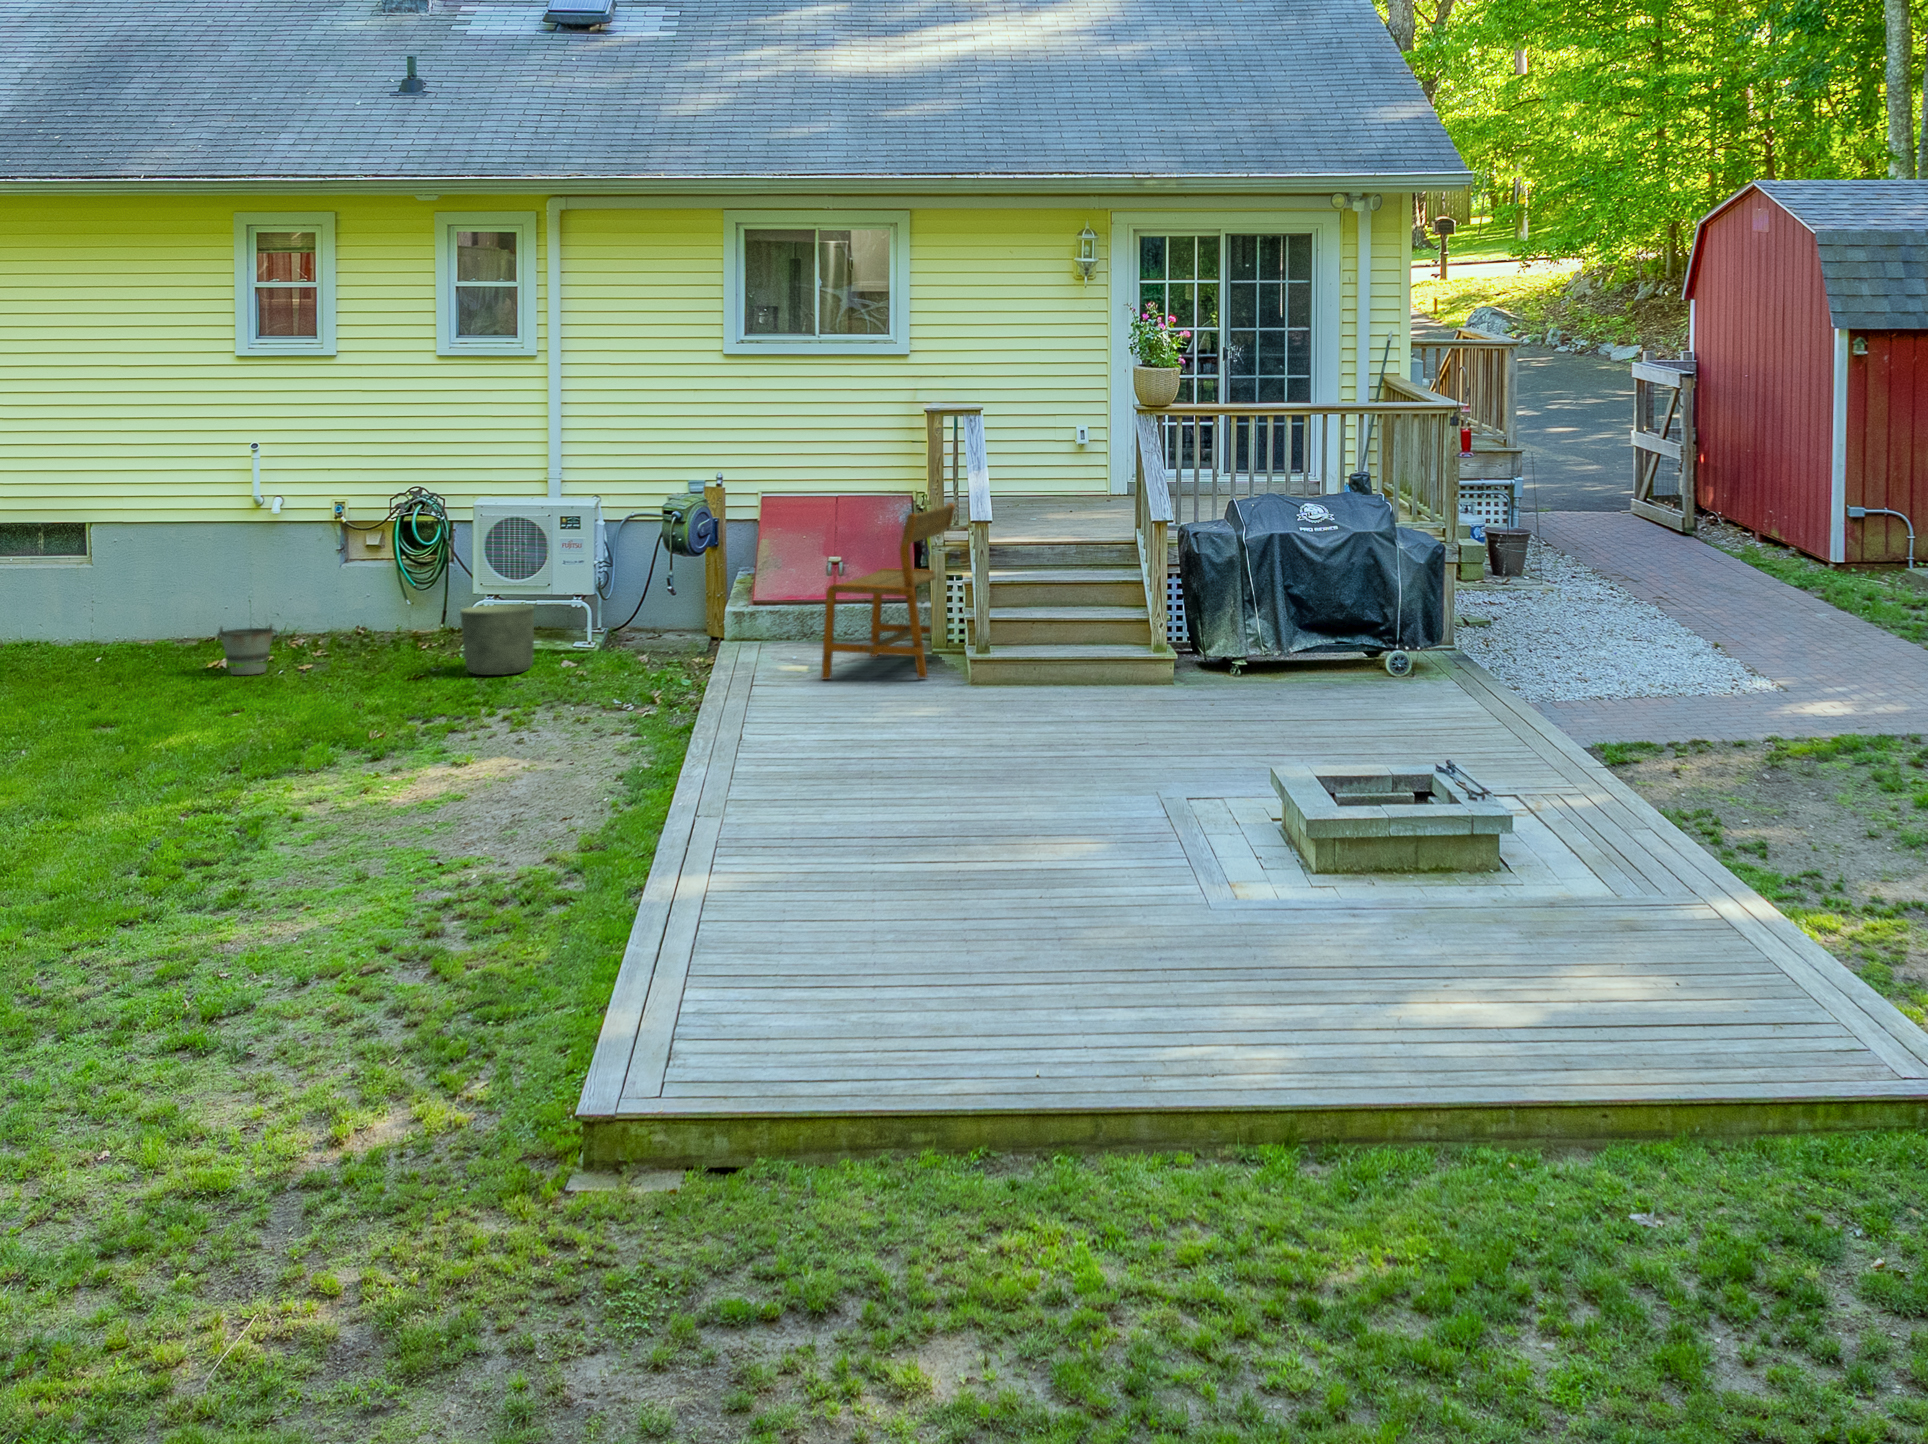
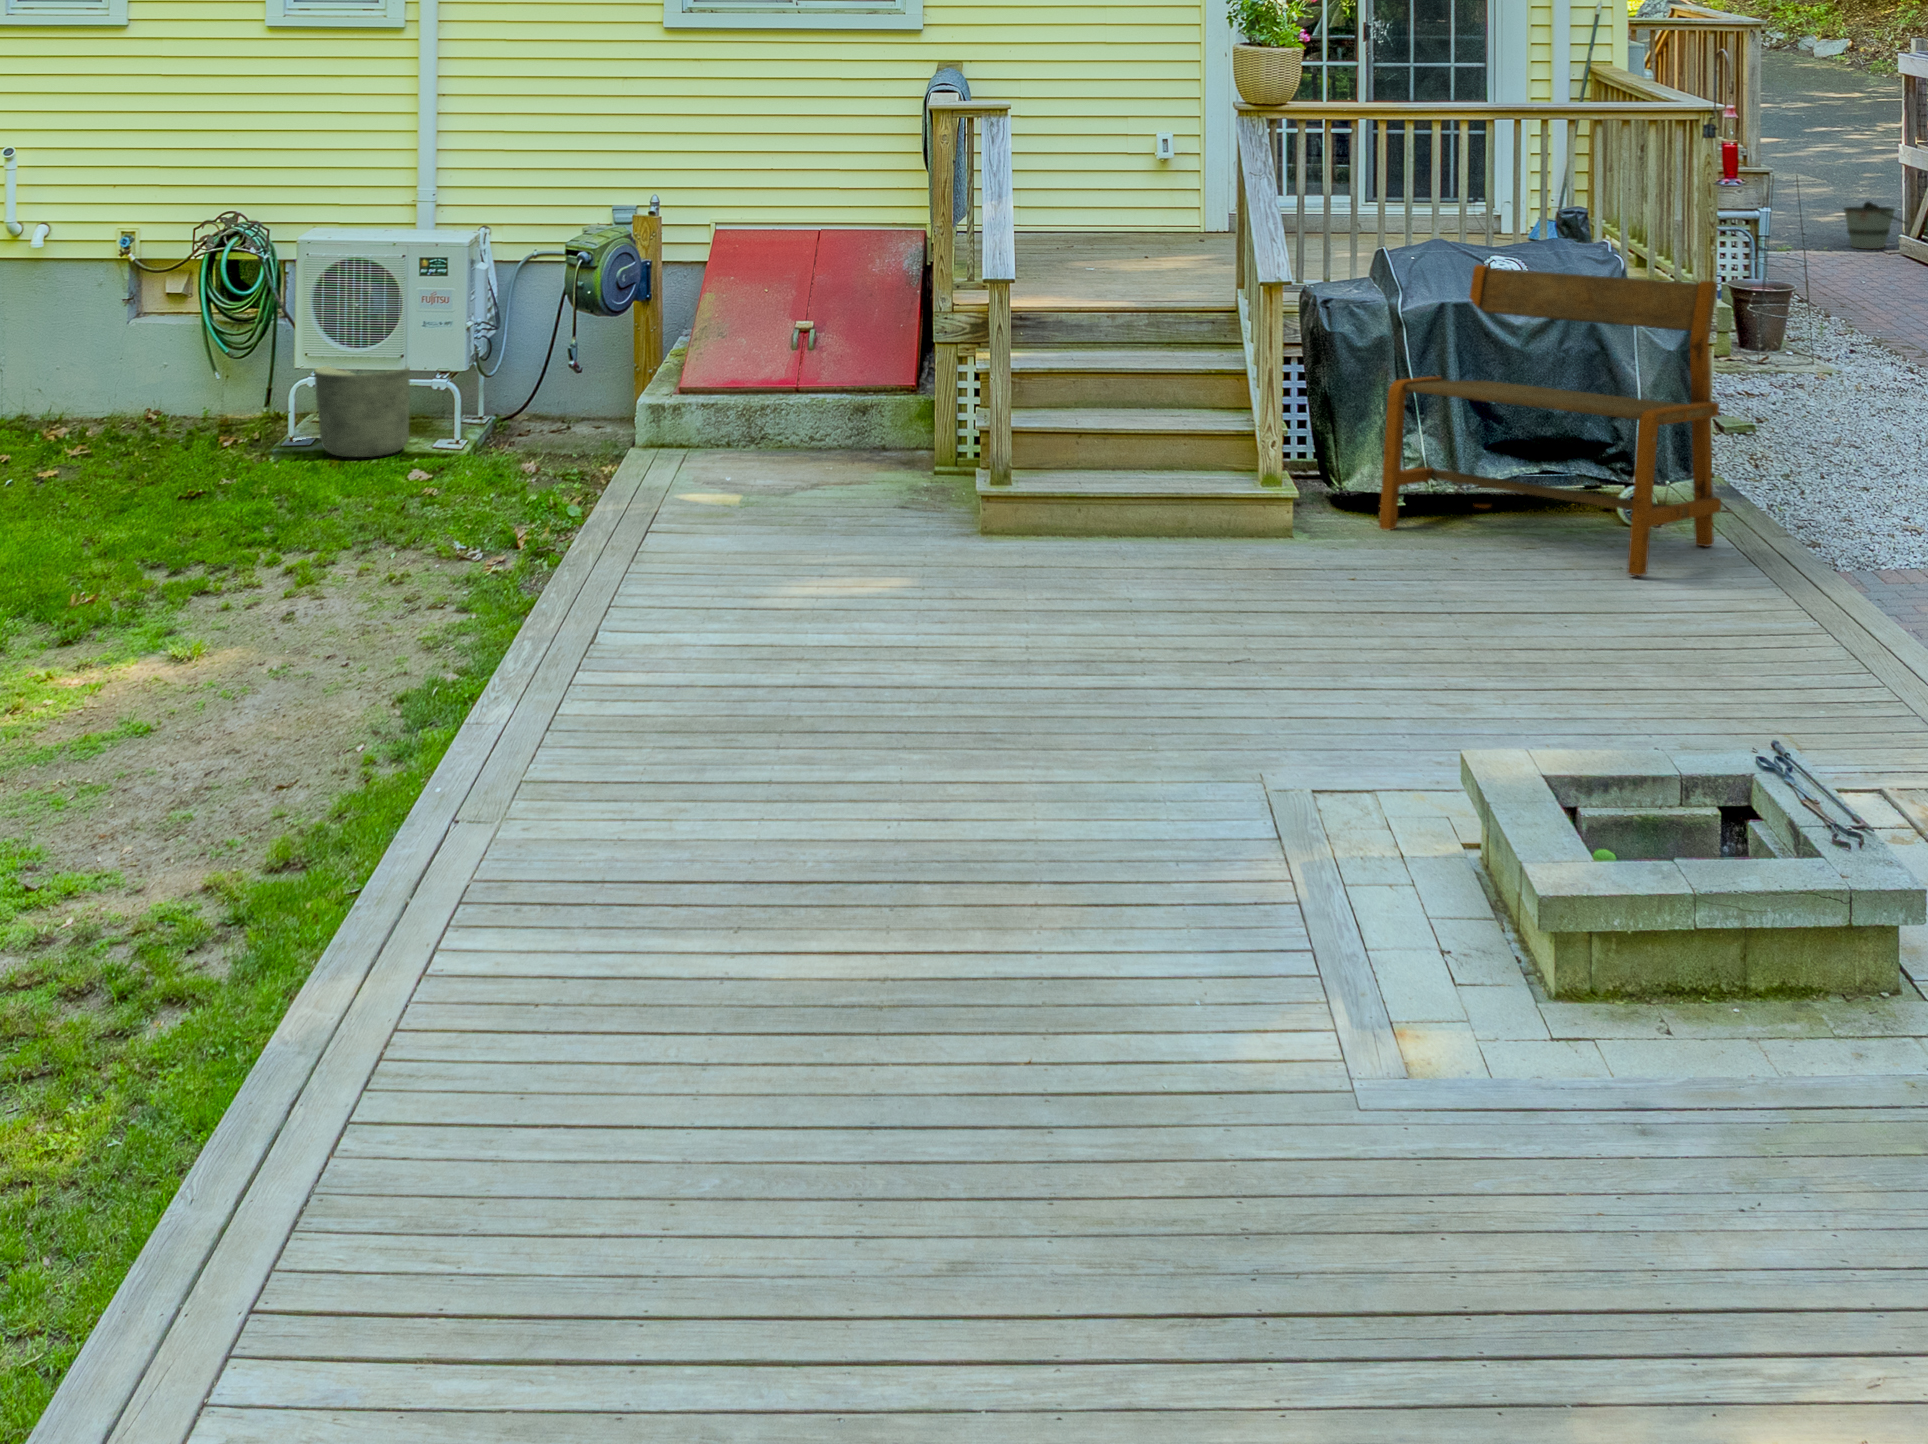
bench: present [821,503,955,679] -> present [1379,265,1721,576]
bucket: present [217,625,278,675] -> present [1844,201,1908,249]

